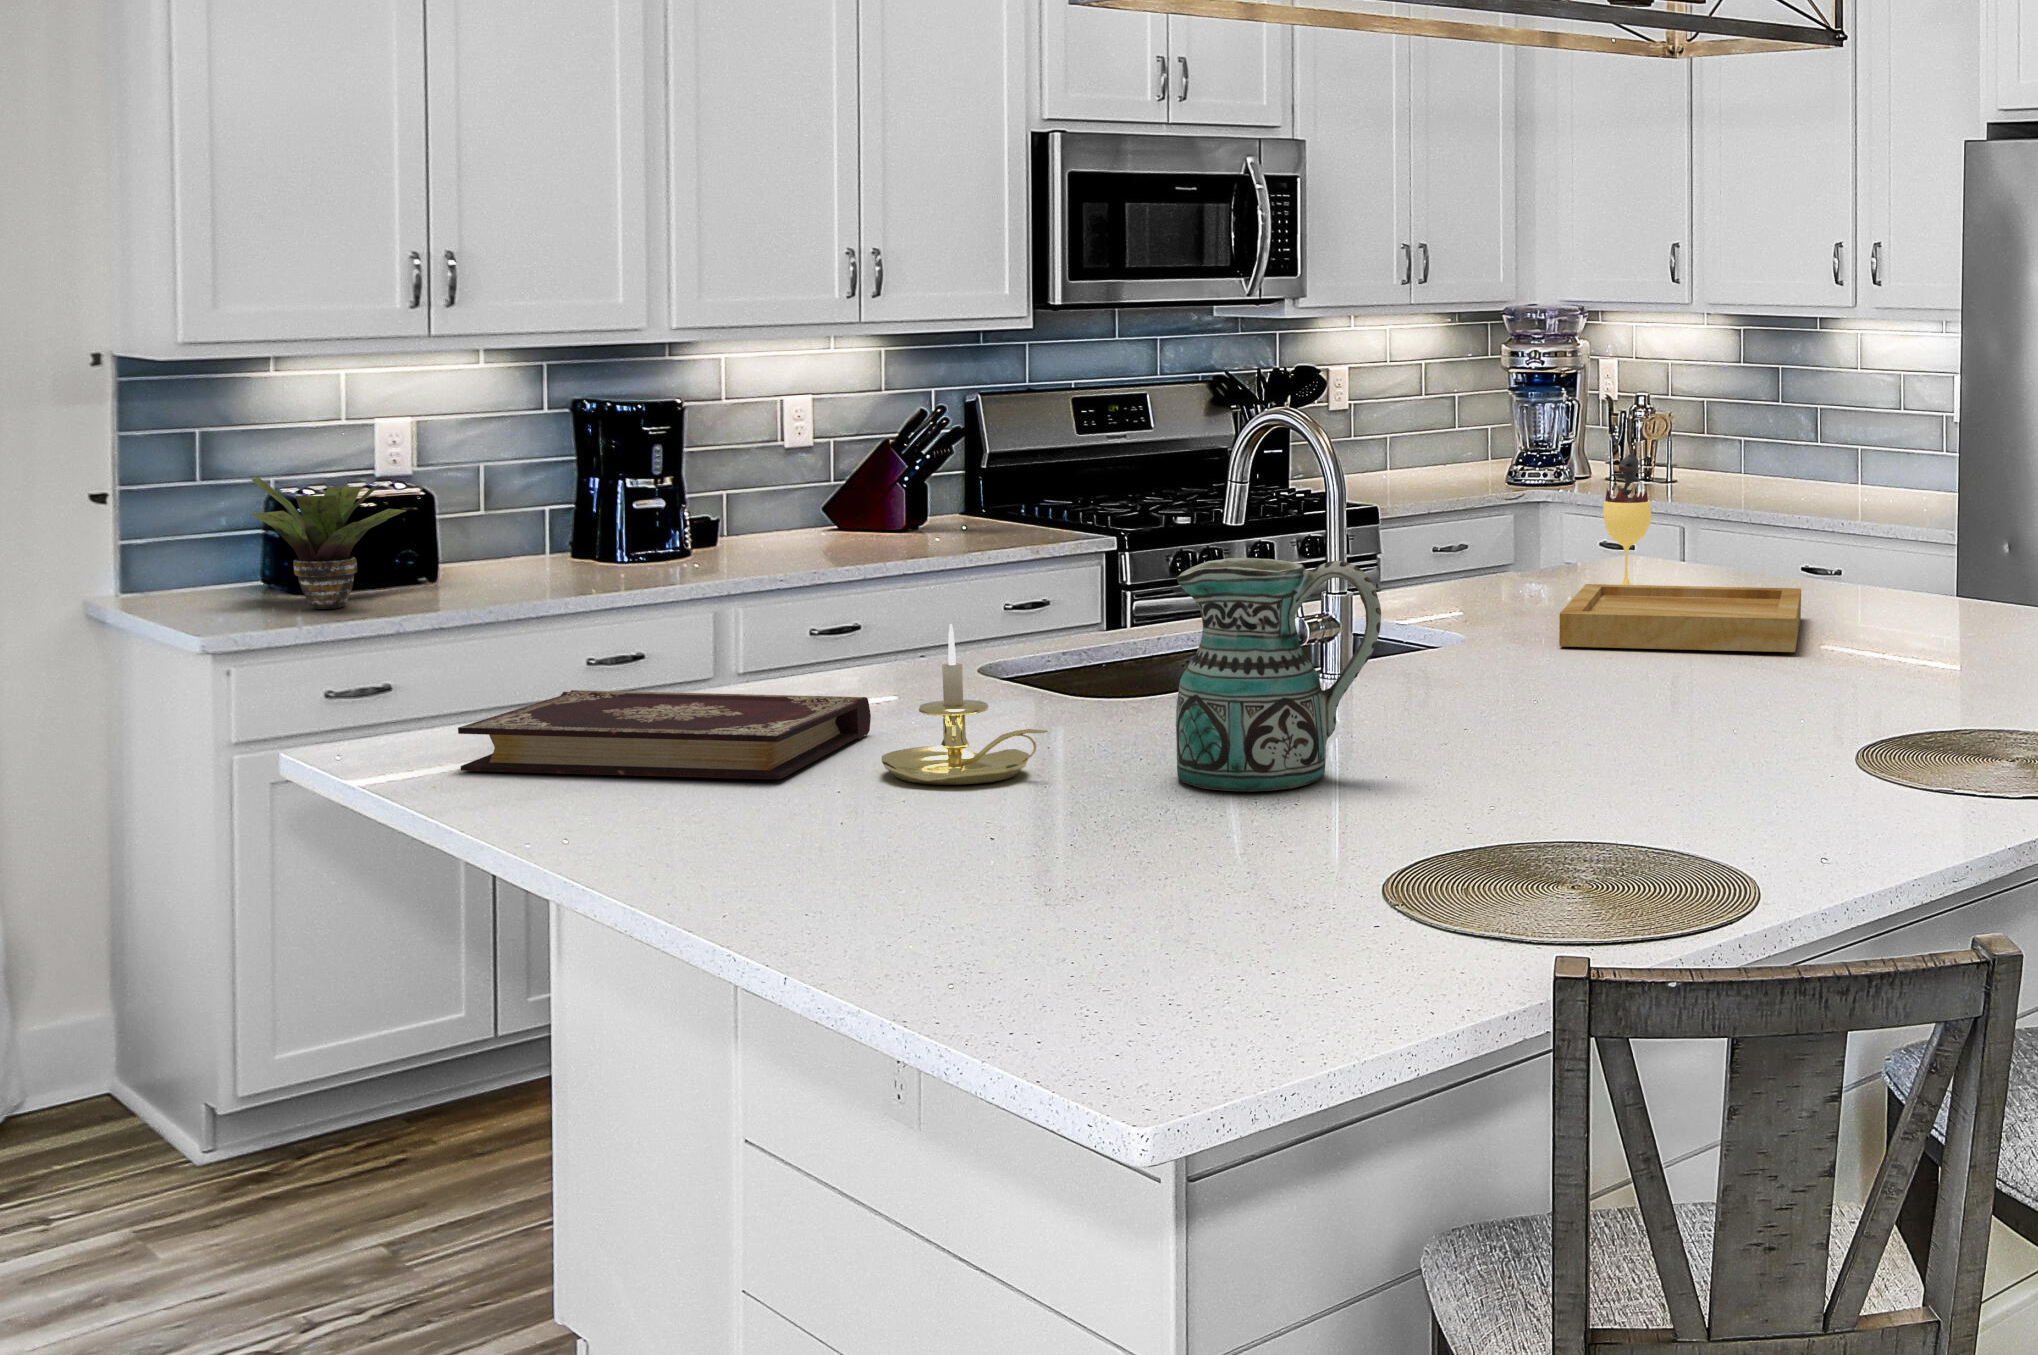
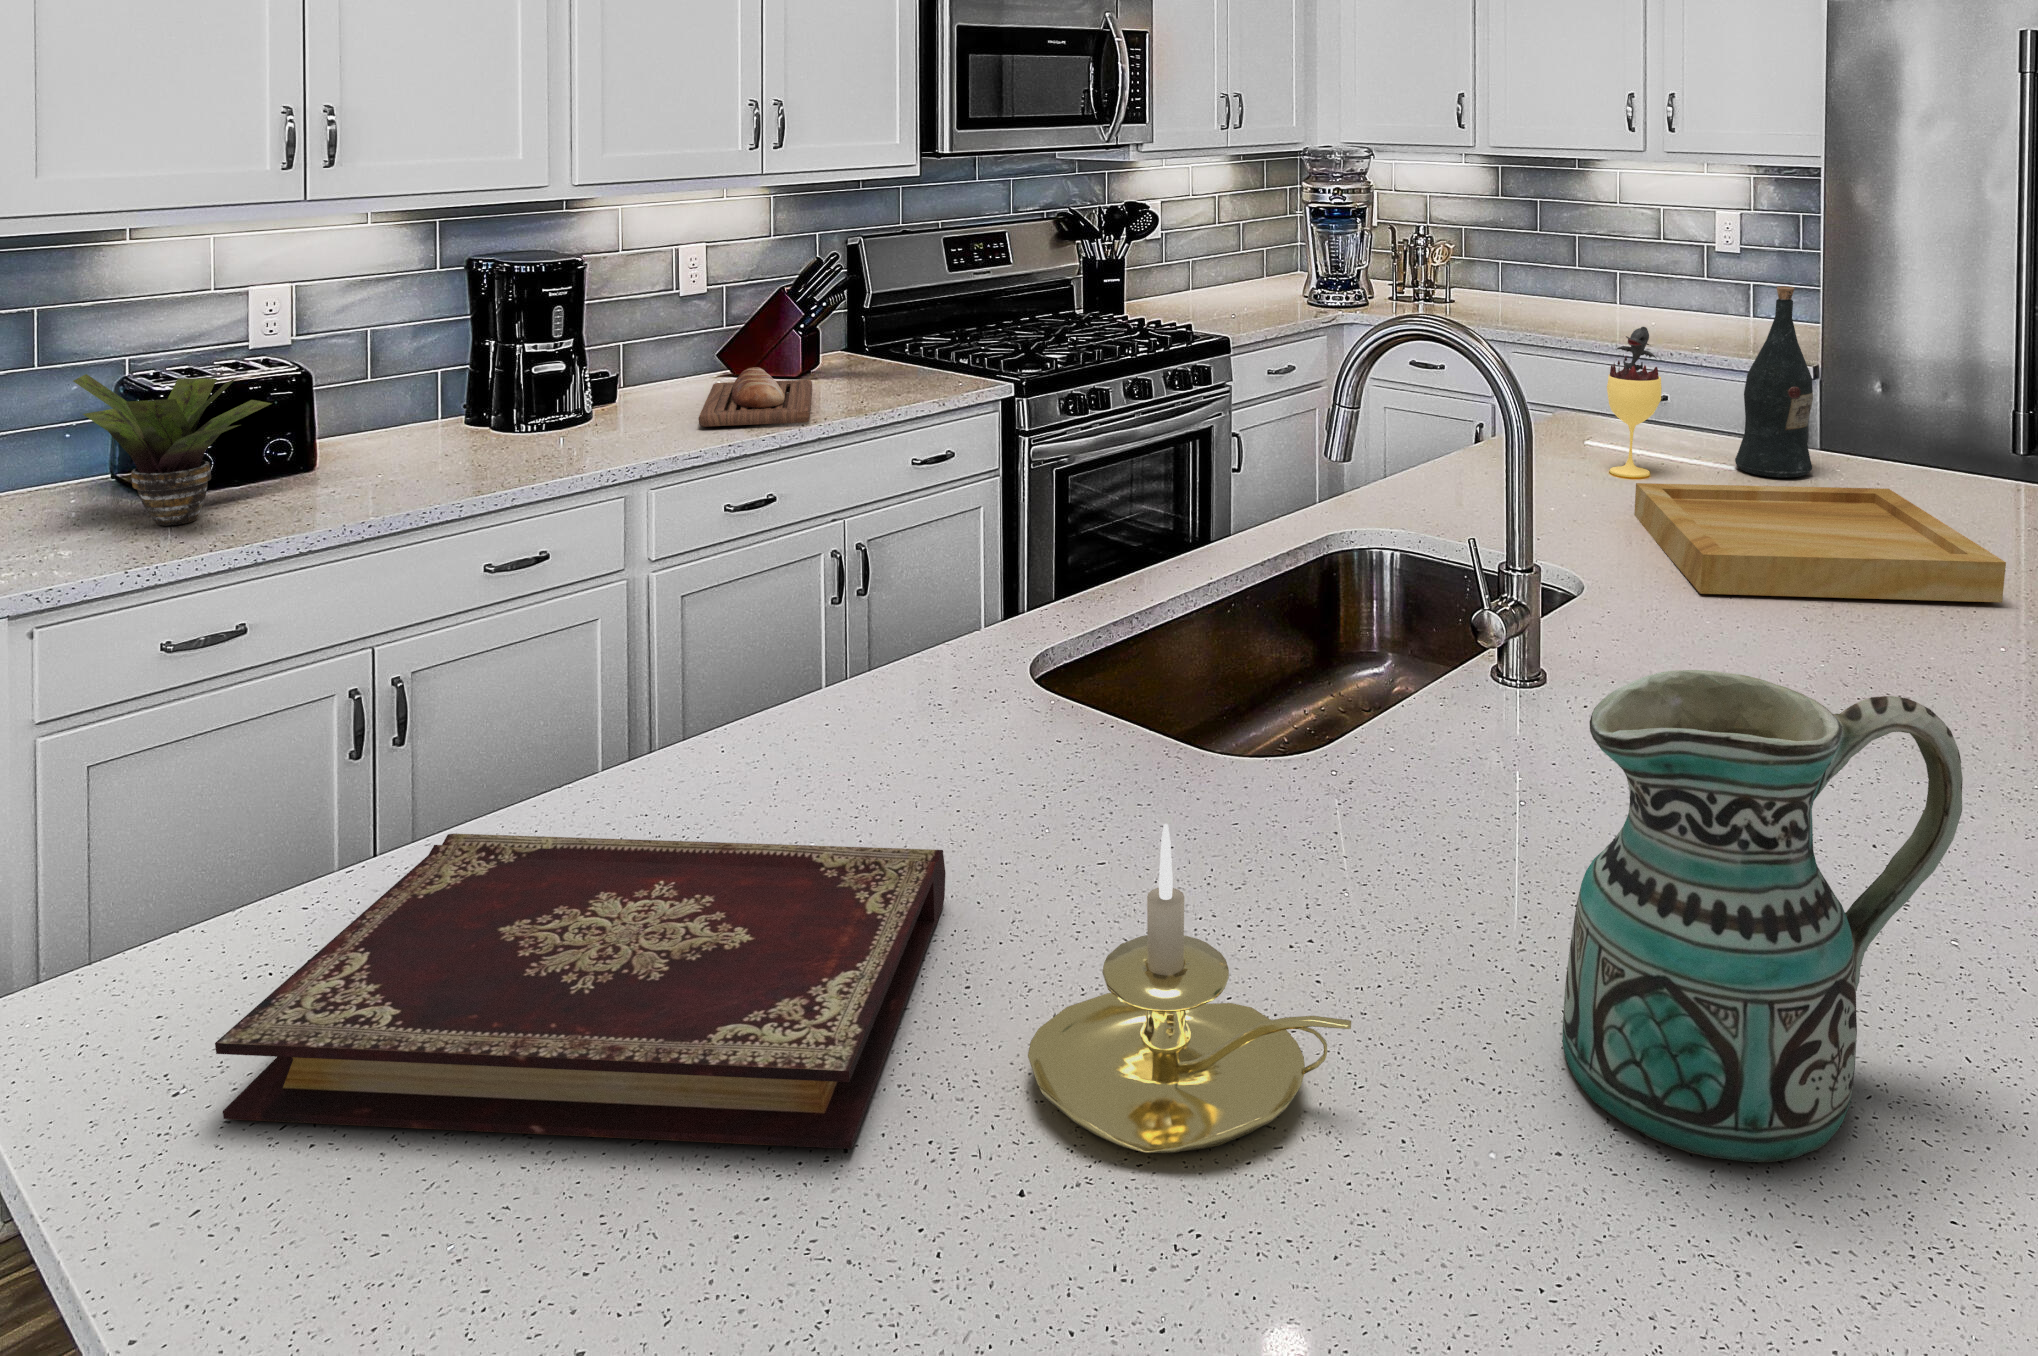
wine bottle: none [1730,419,1798,595] -> present [1735,286,1813,478]
bread loaf: none [789,512,911,559] -> present [699,367,812,426]

